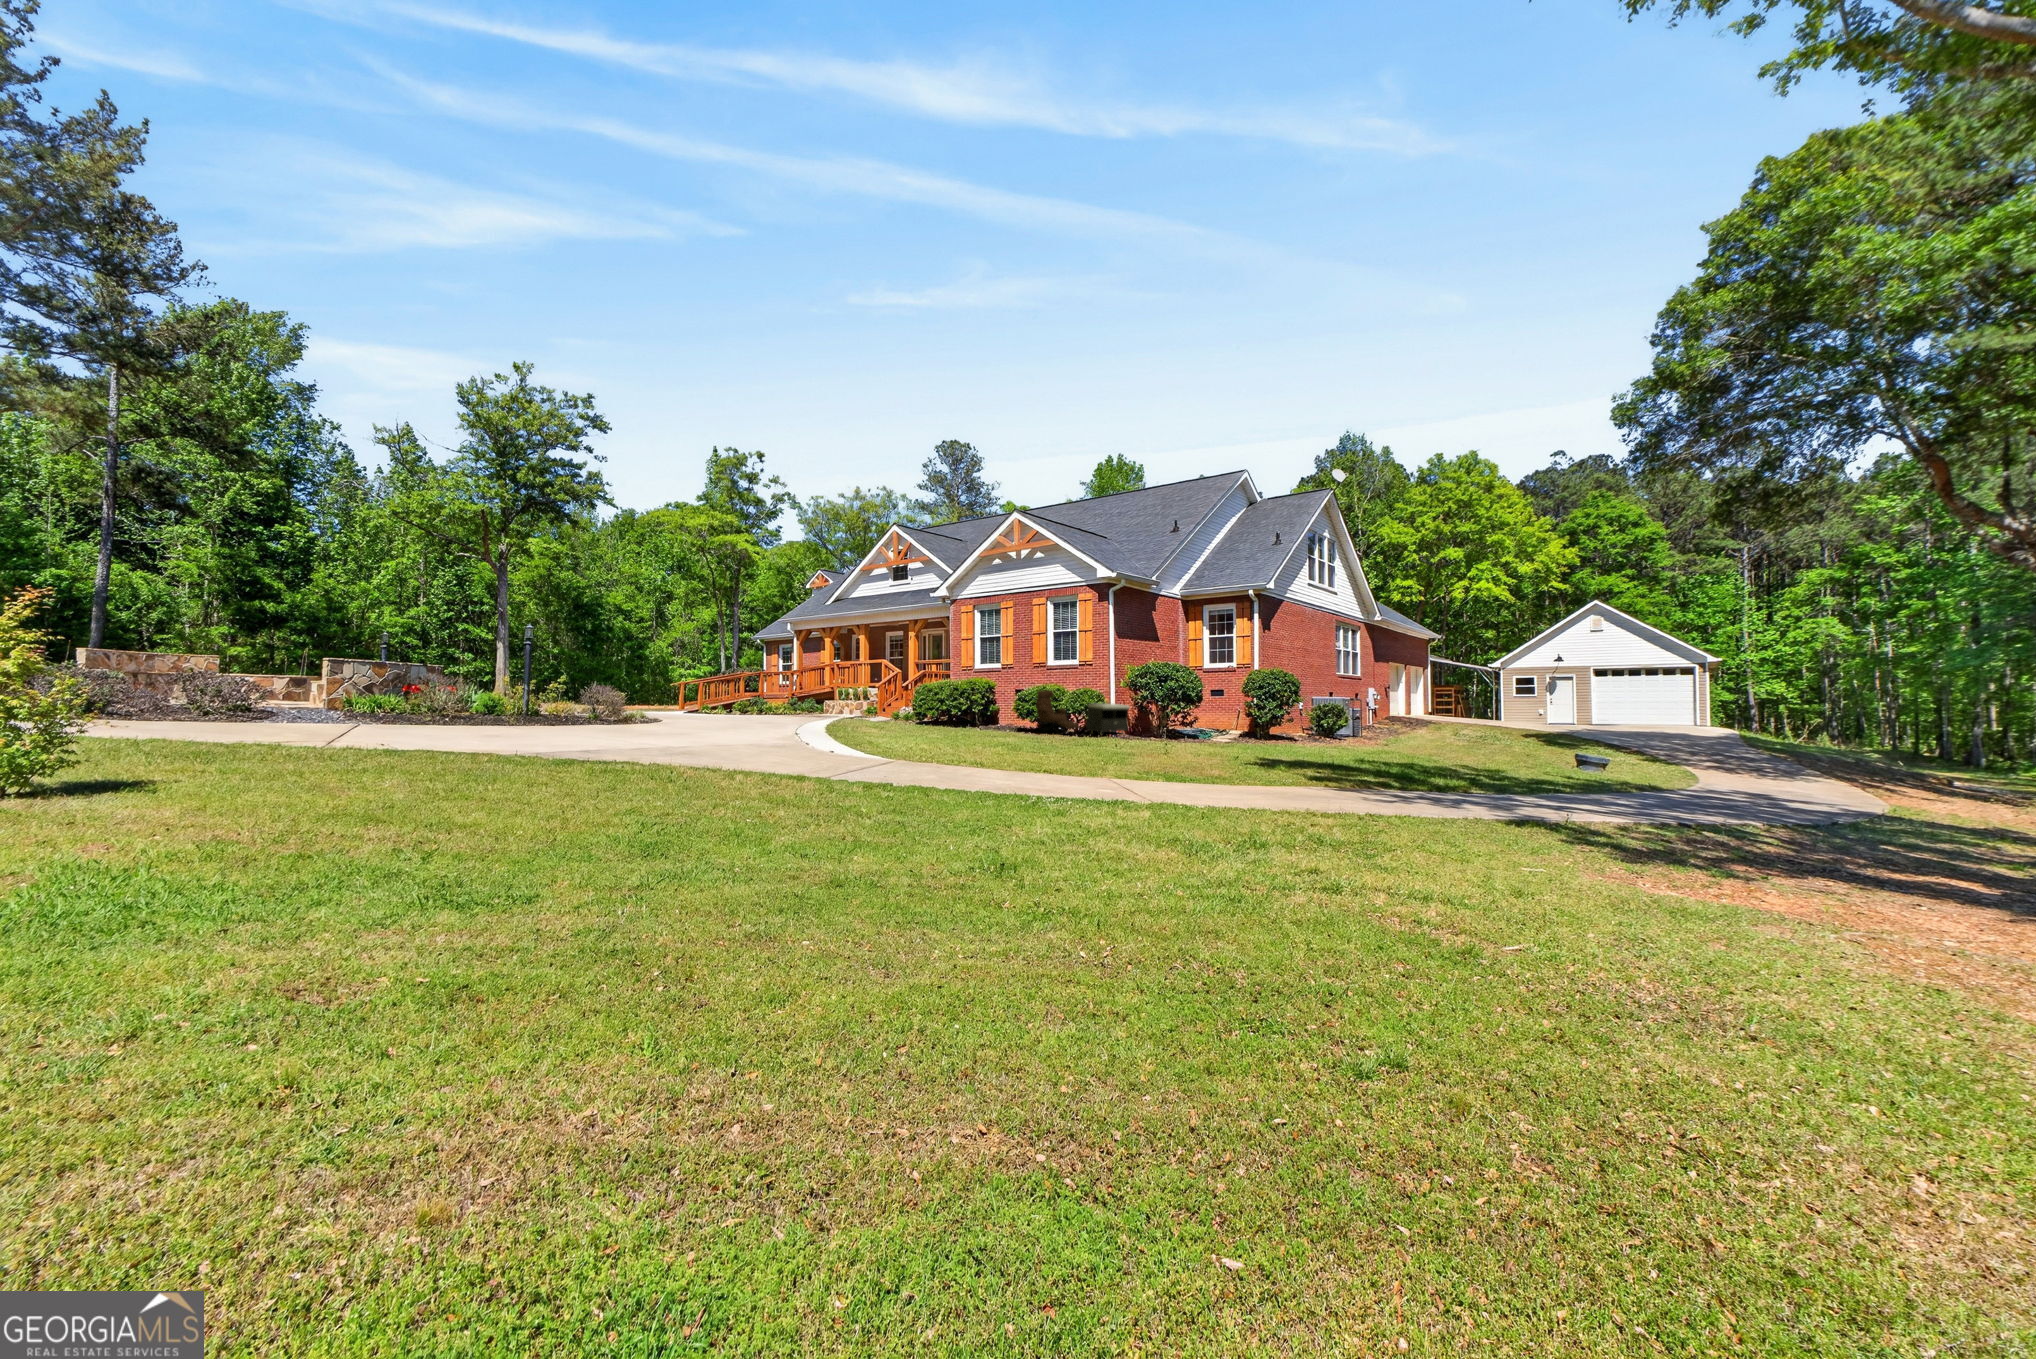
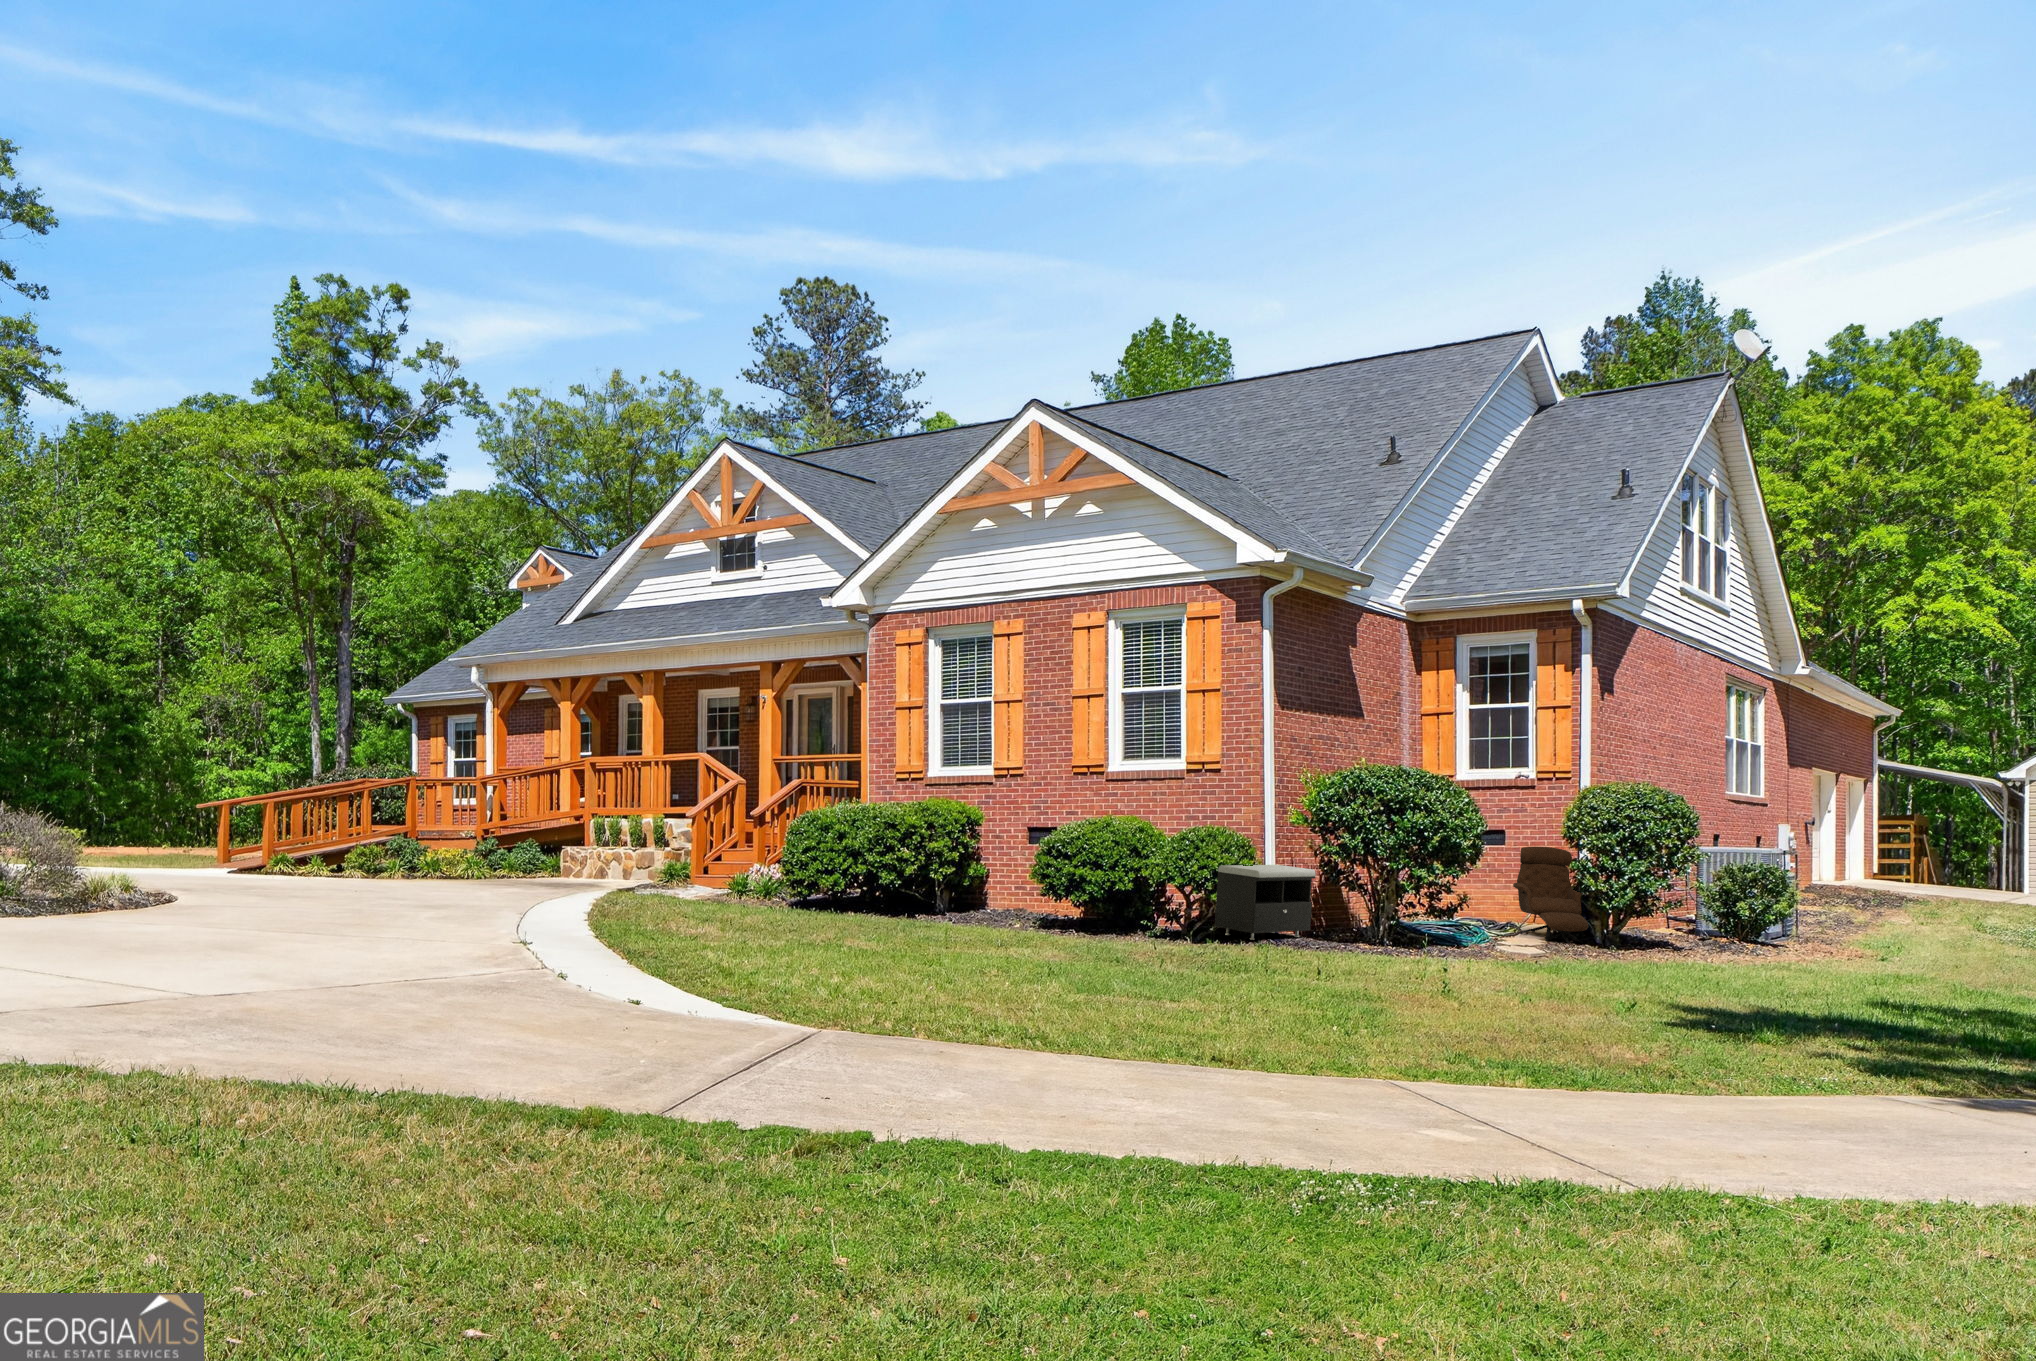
lounge chair: present [1036,690,1078,734] -> present [1513,847,1588,944]

